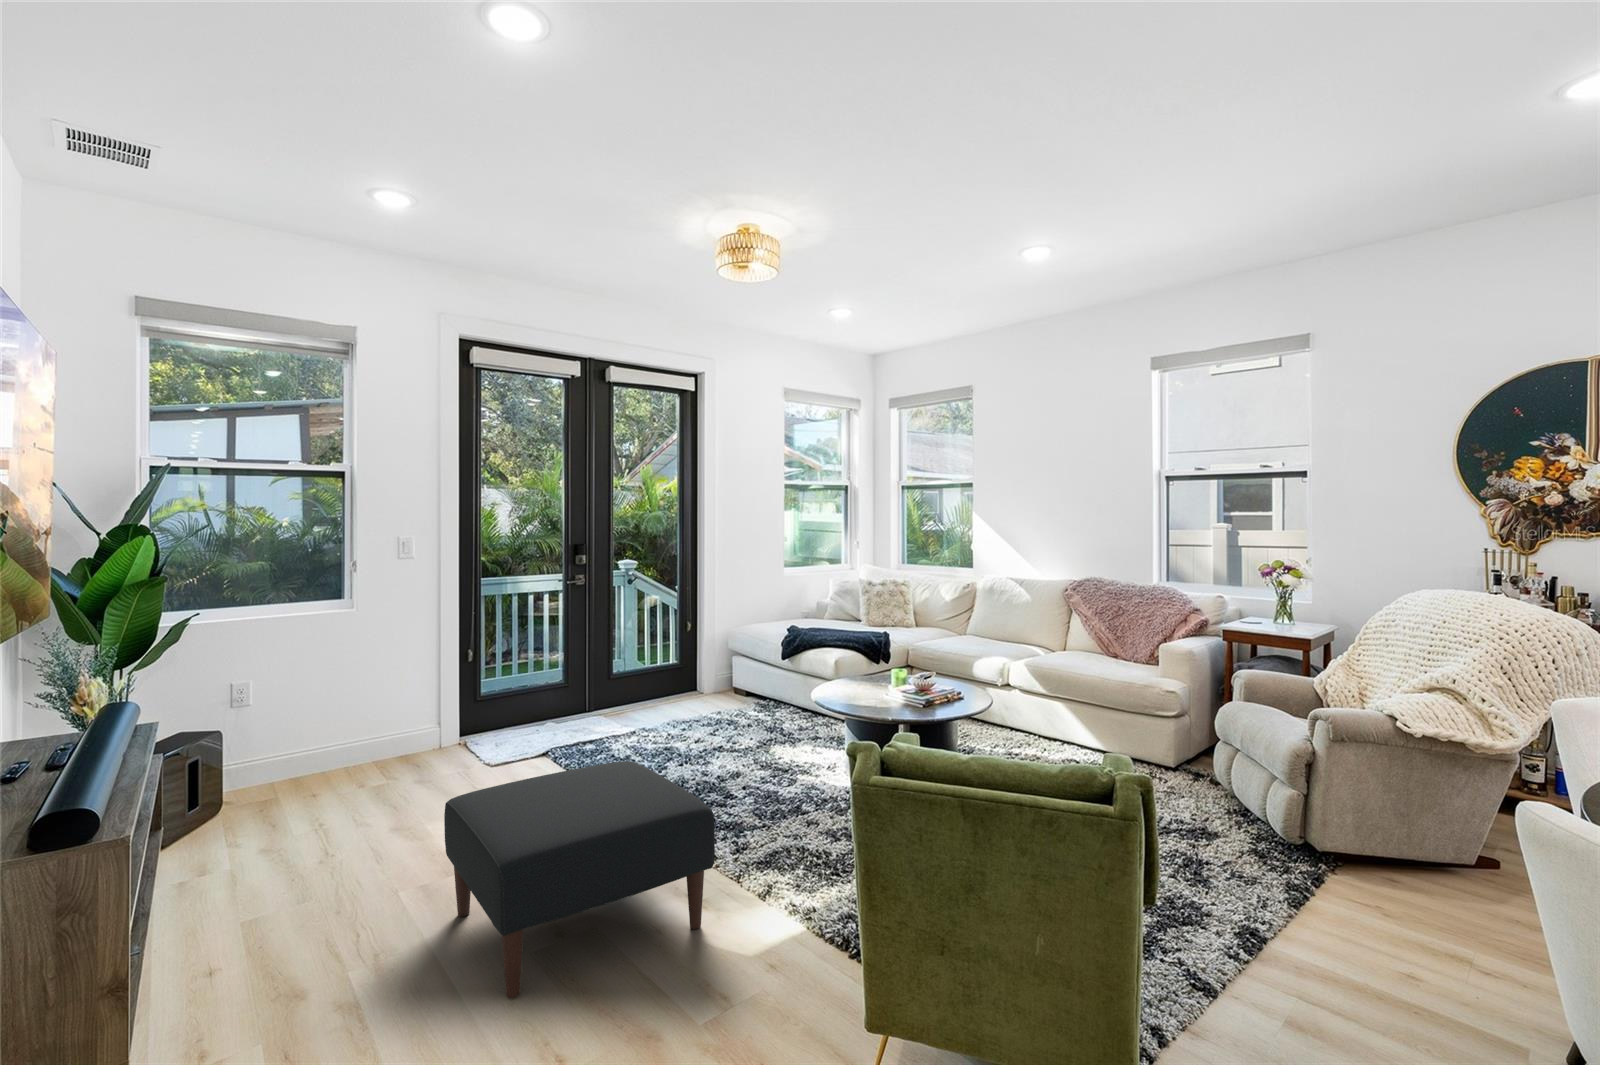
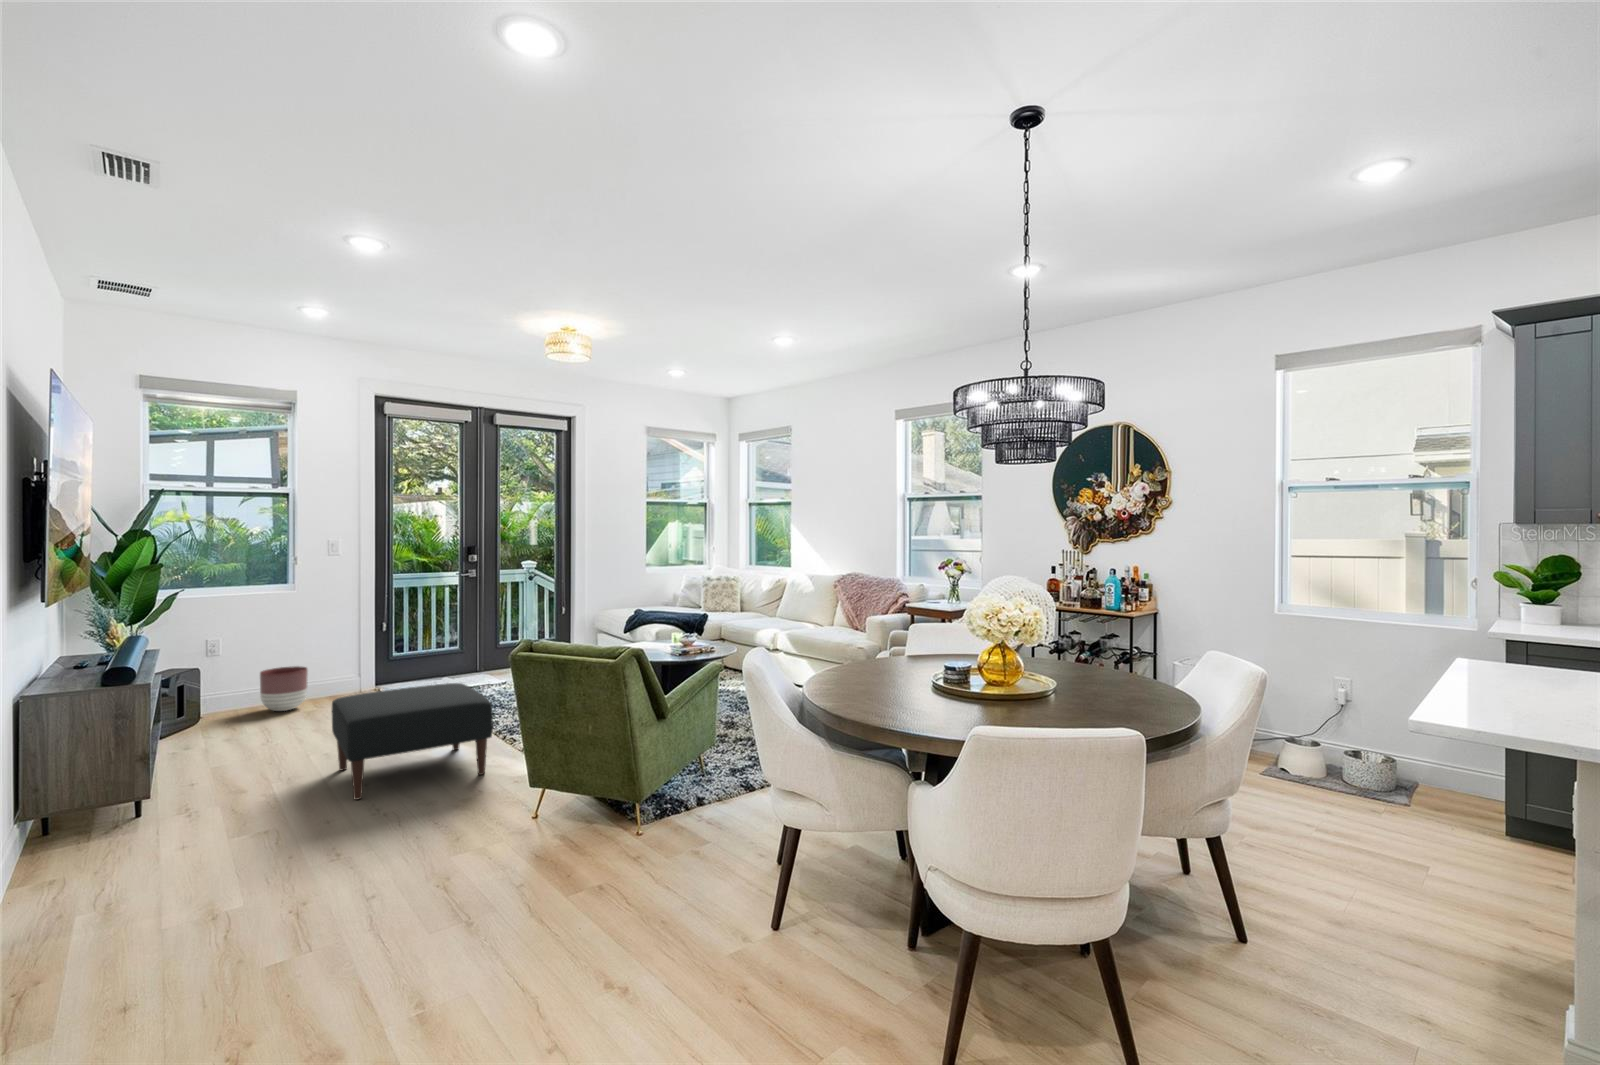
planter: none [308,718,374,784] -> present [260,666,308,711]

